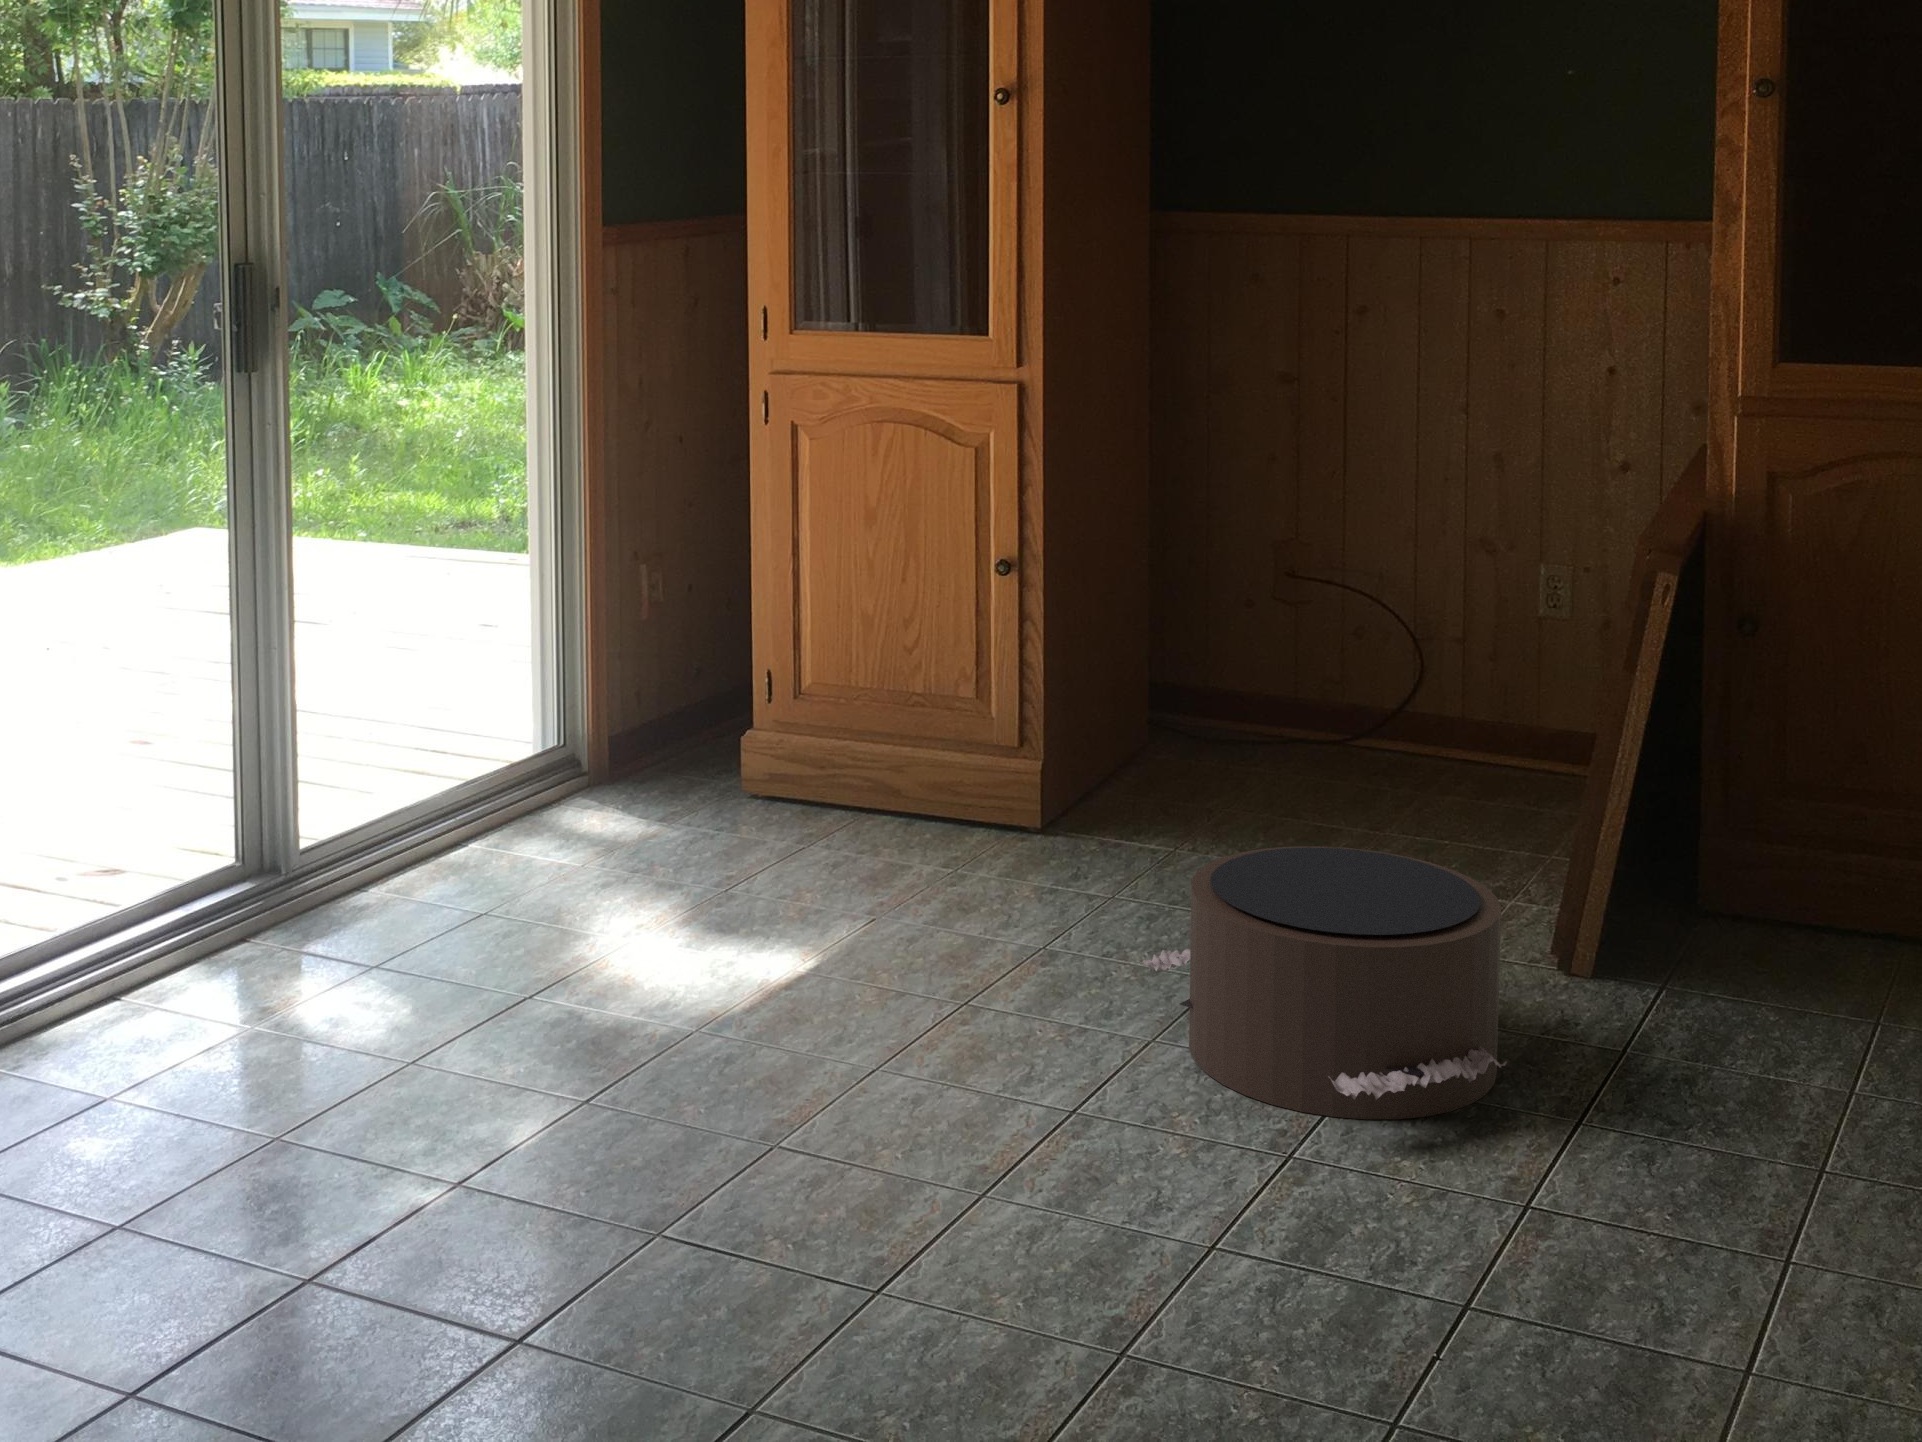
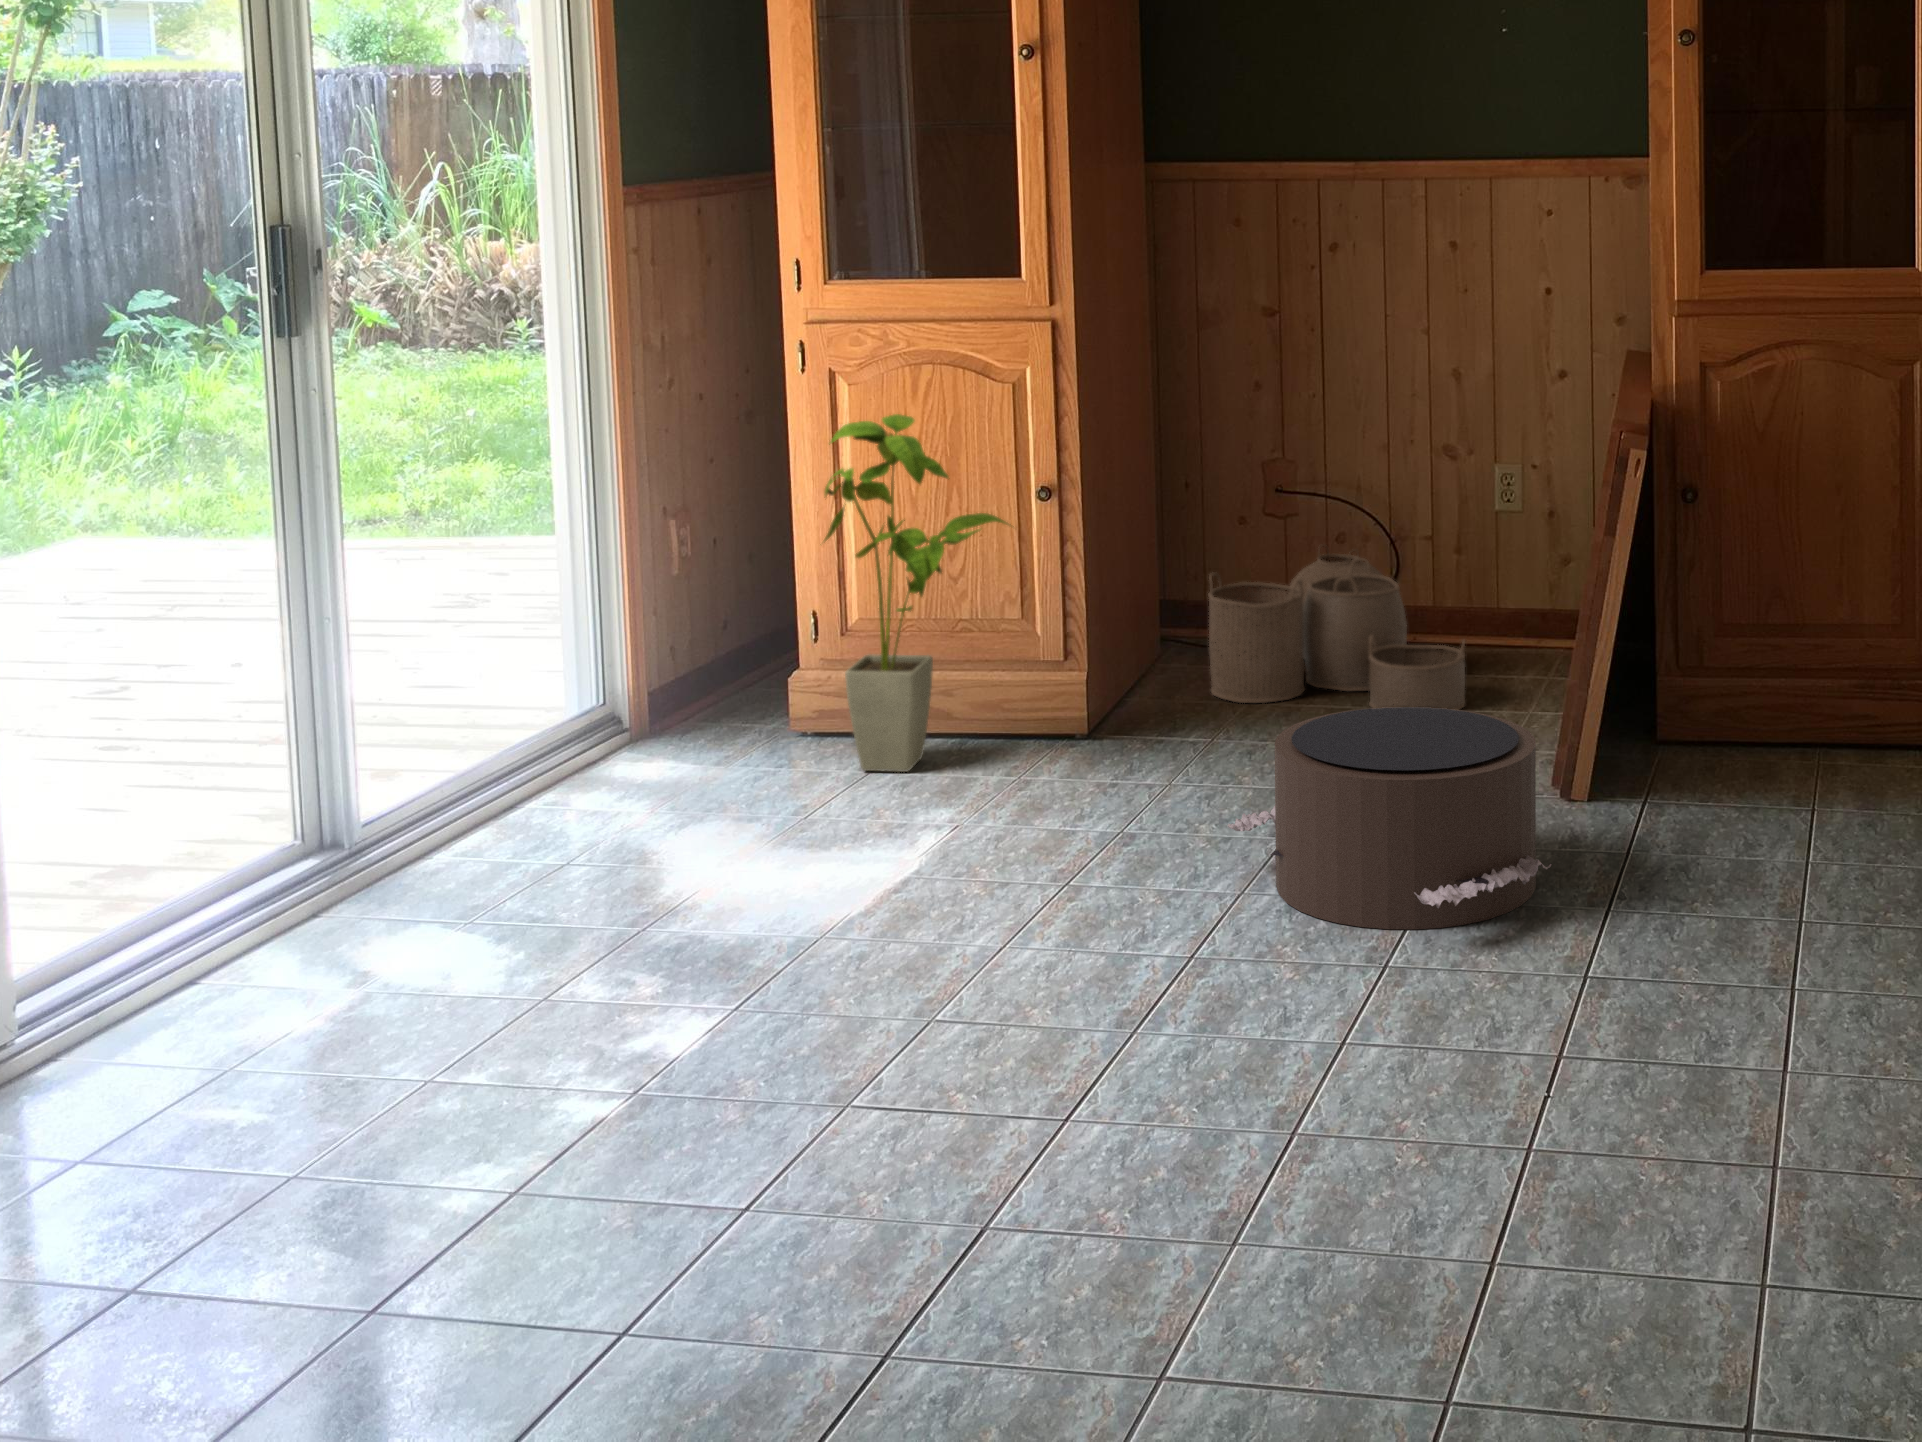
house plant: none [763,475,967,850] -> present [824,414,1007,772]
woven basket: none [1190,637,1479,848] -> present [1208,544,1465,709]

